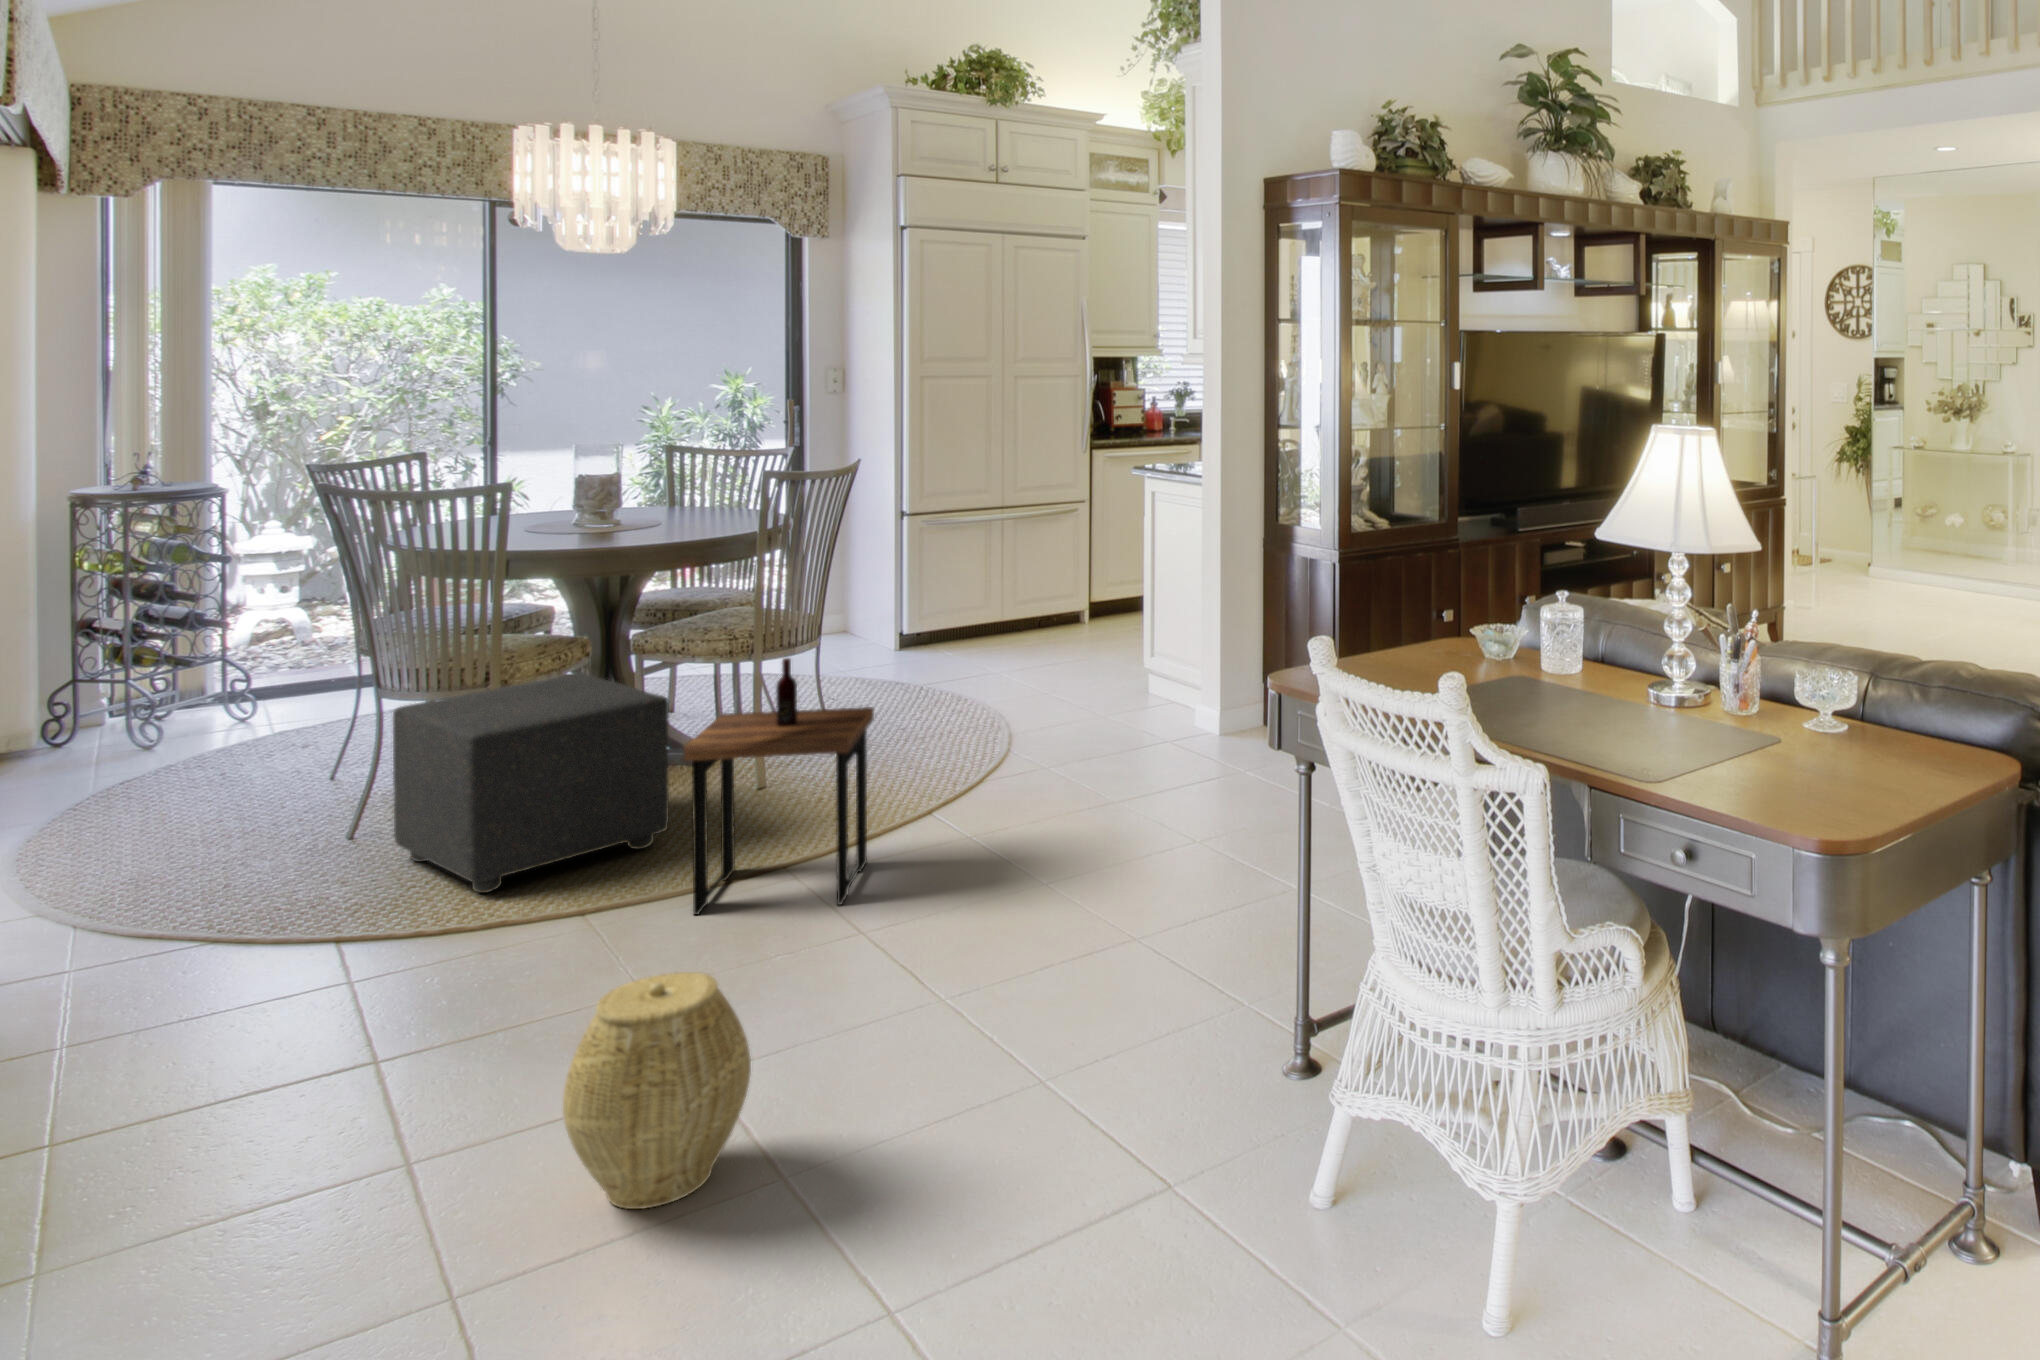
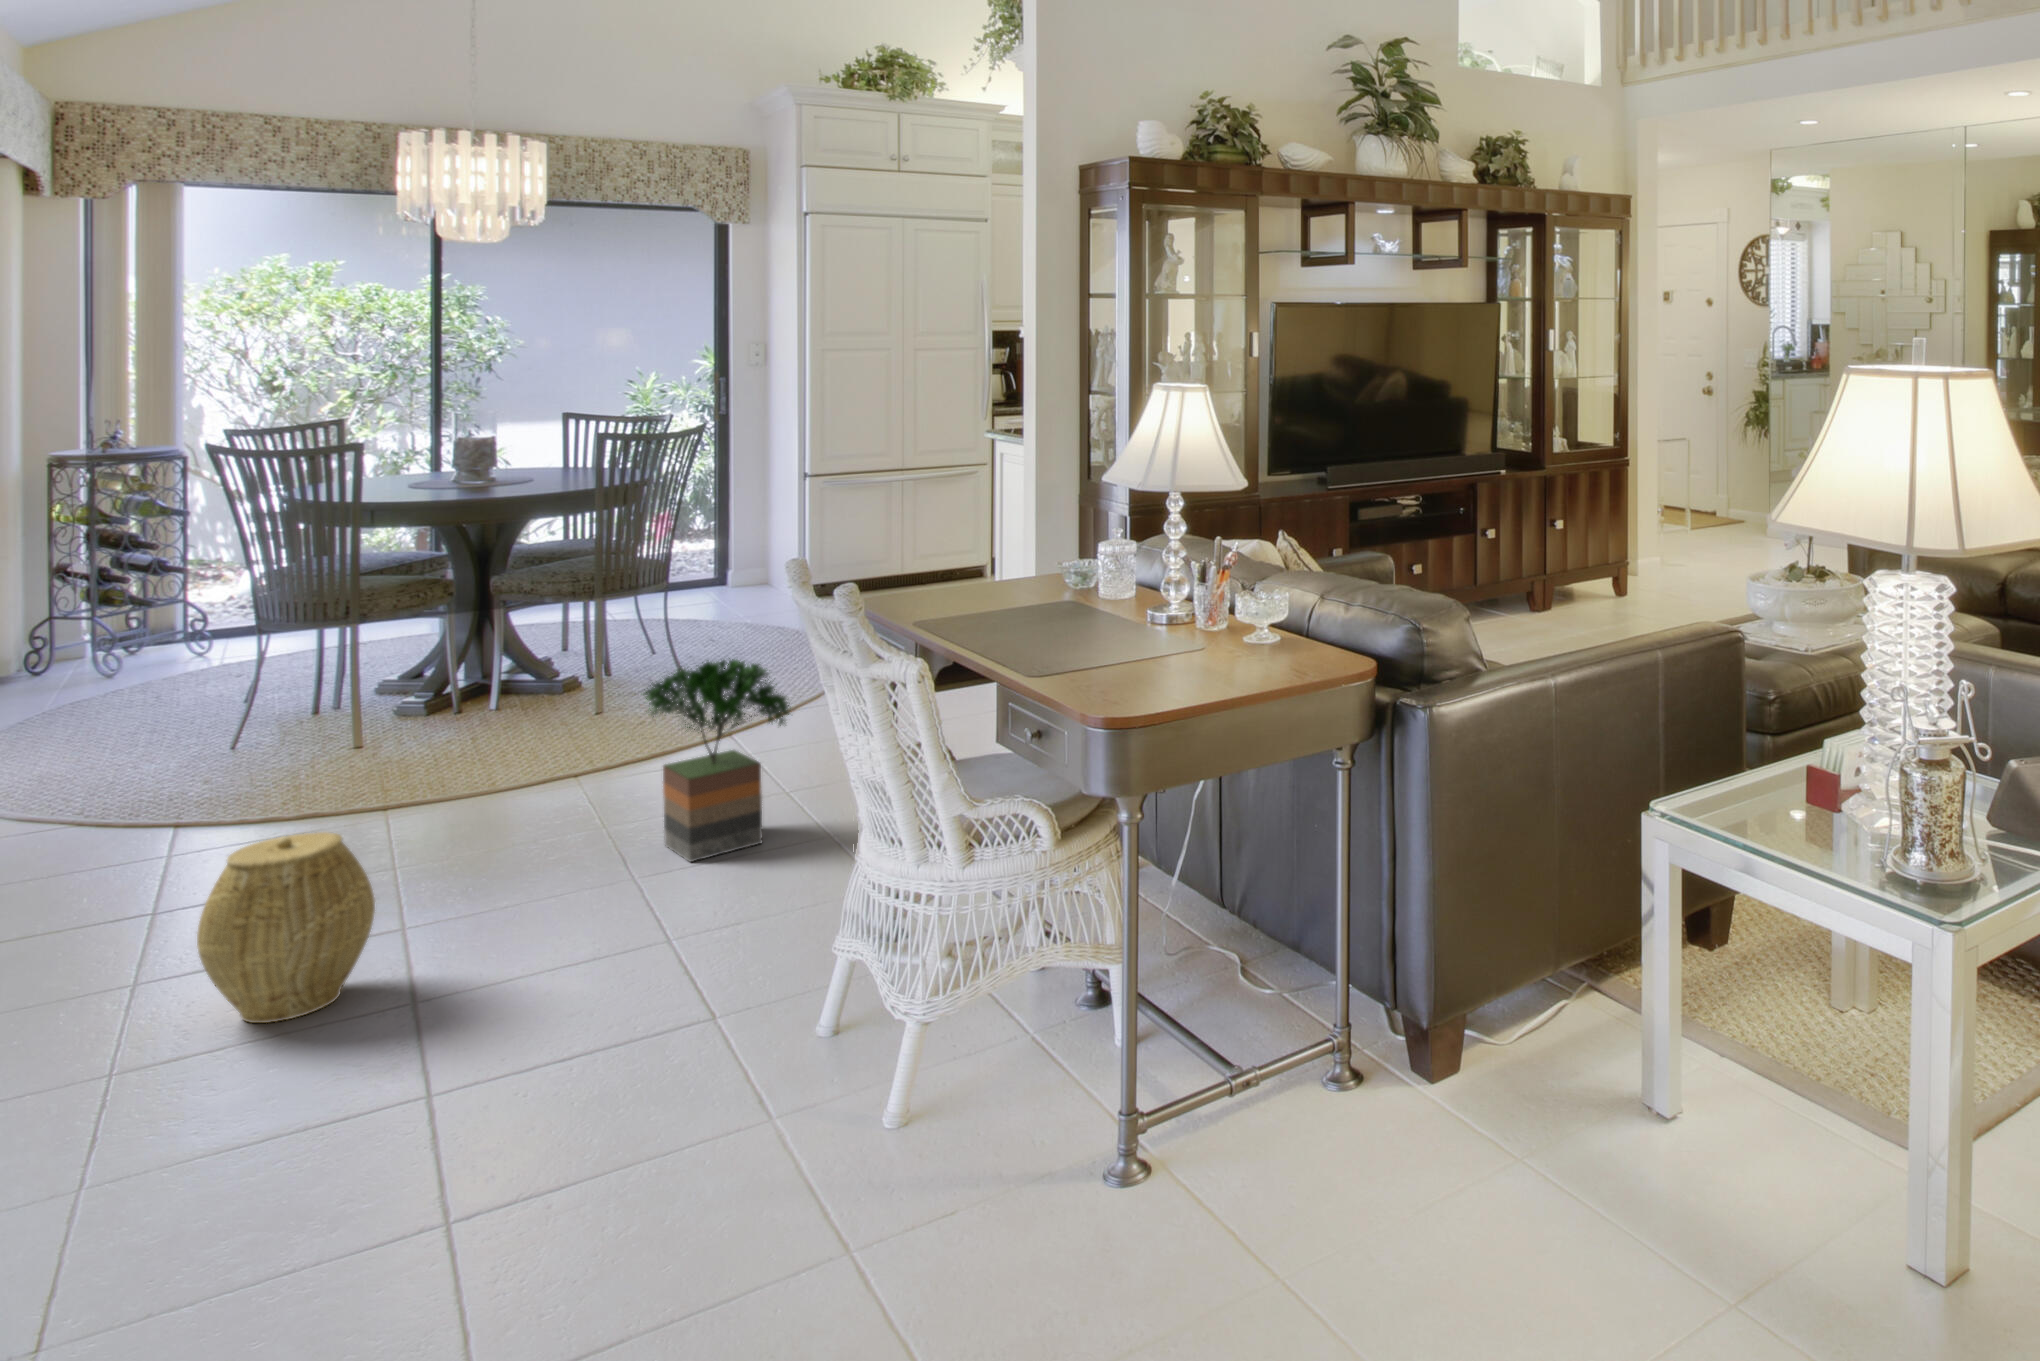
side table: present [684,658,874,915] -> none [454,589,647,810]
ottoman: present [393,673,669,893] -> none [249,608,486,790]
potted tree: none [939,737,1110,977] -> present [643,658,790,862]

